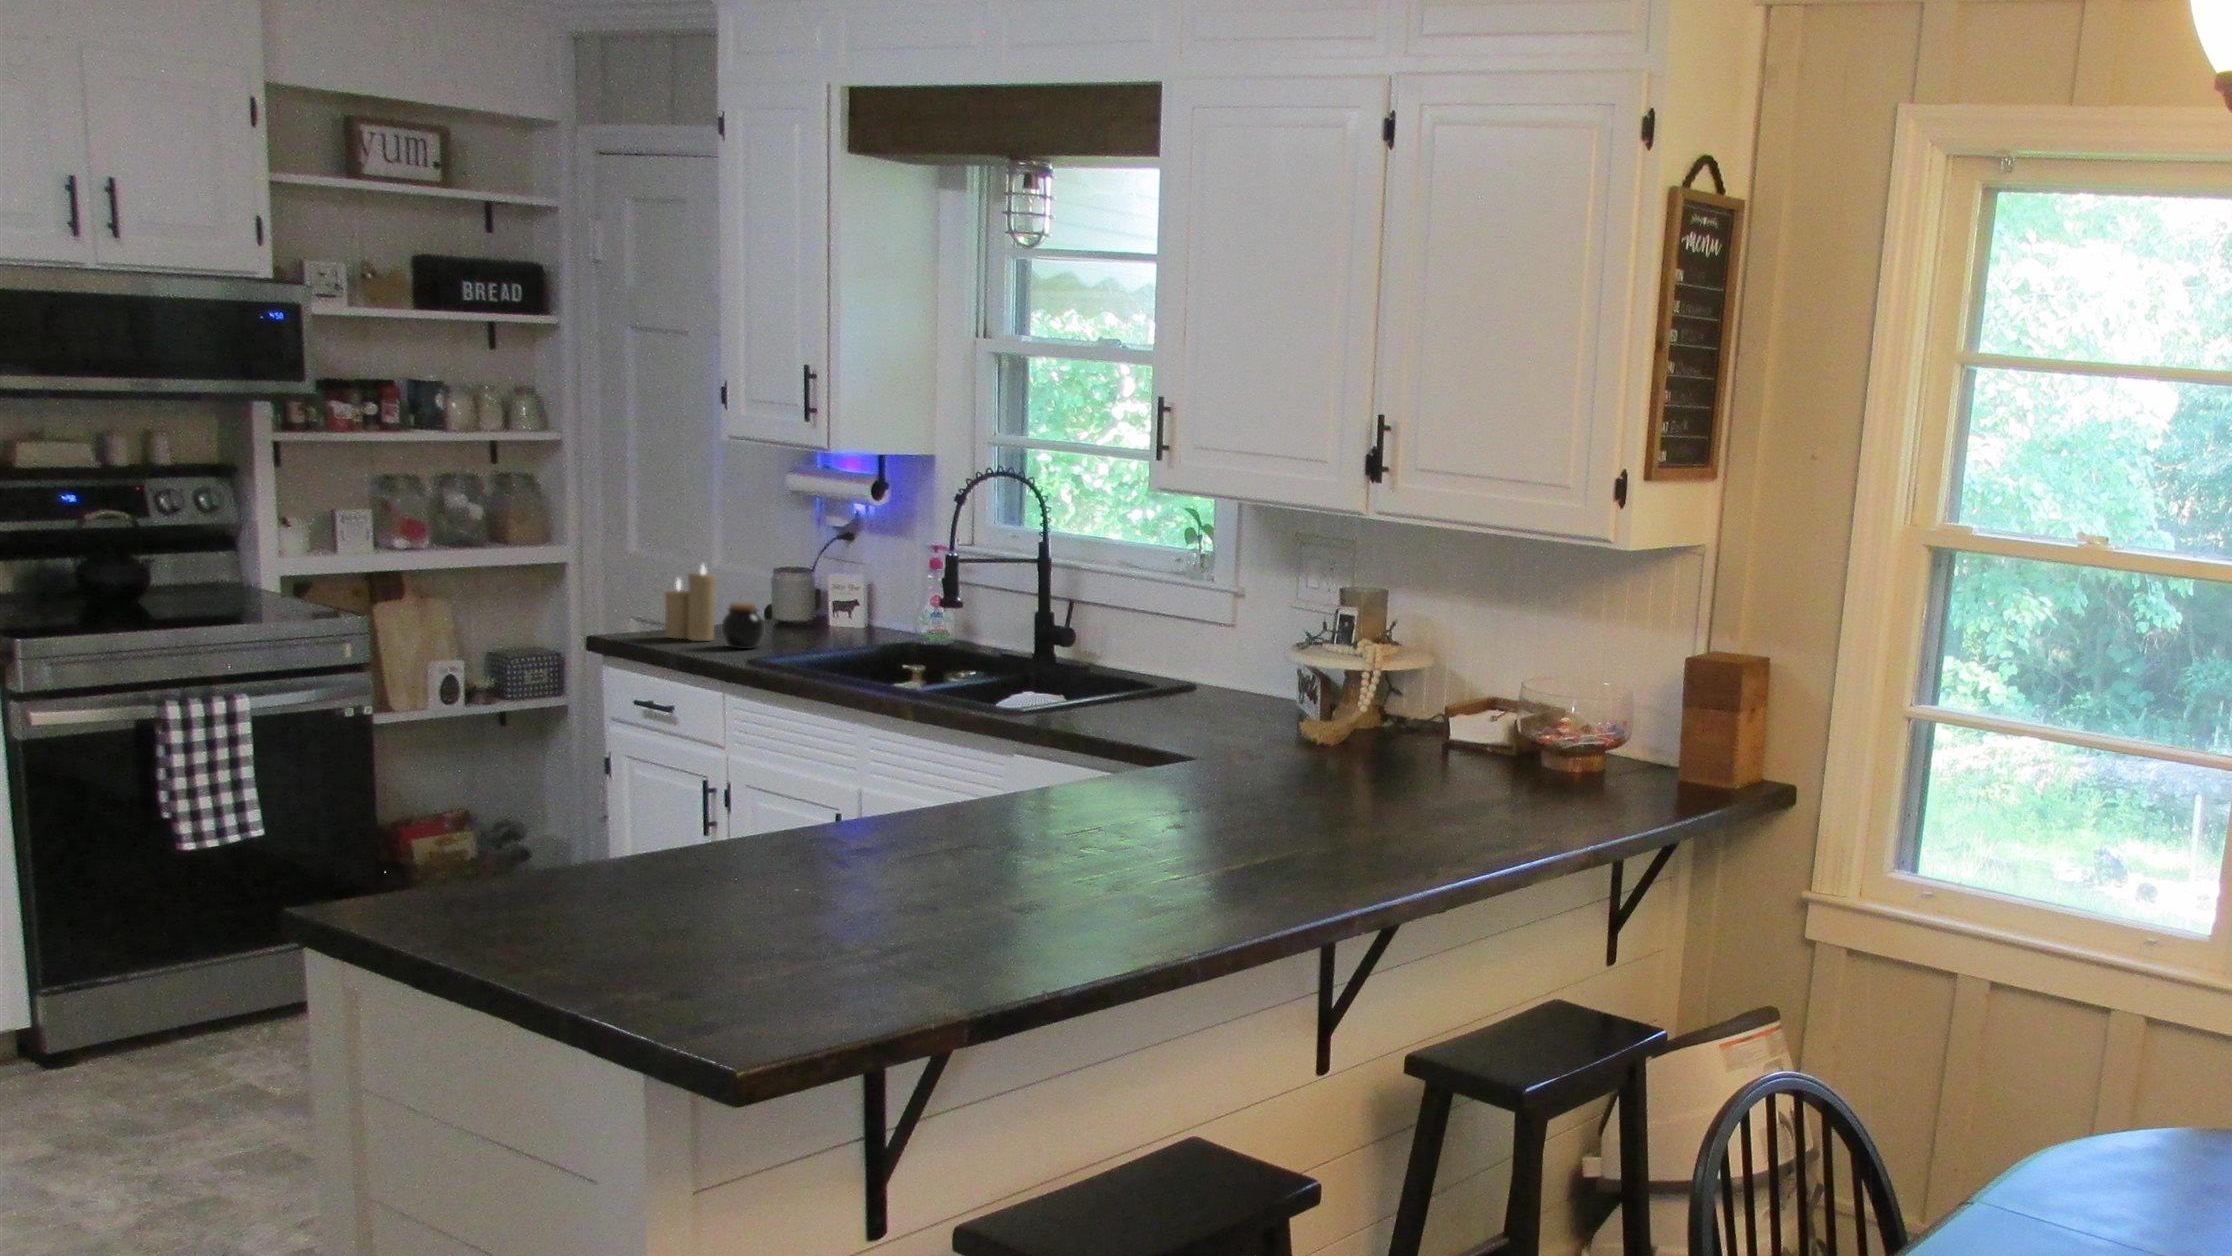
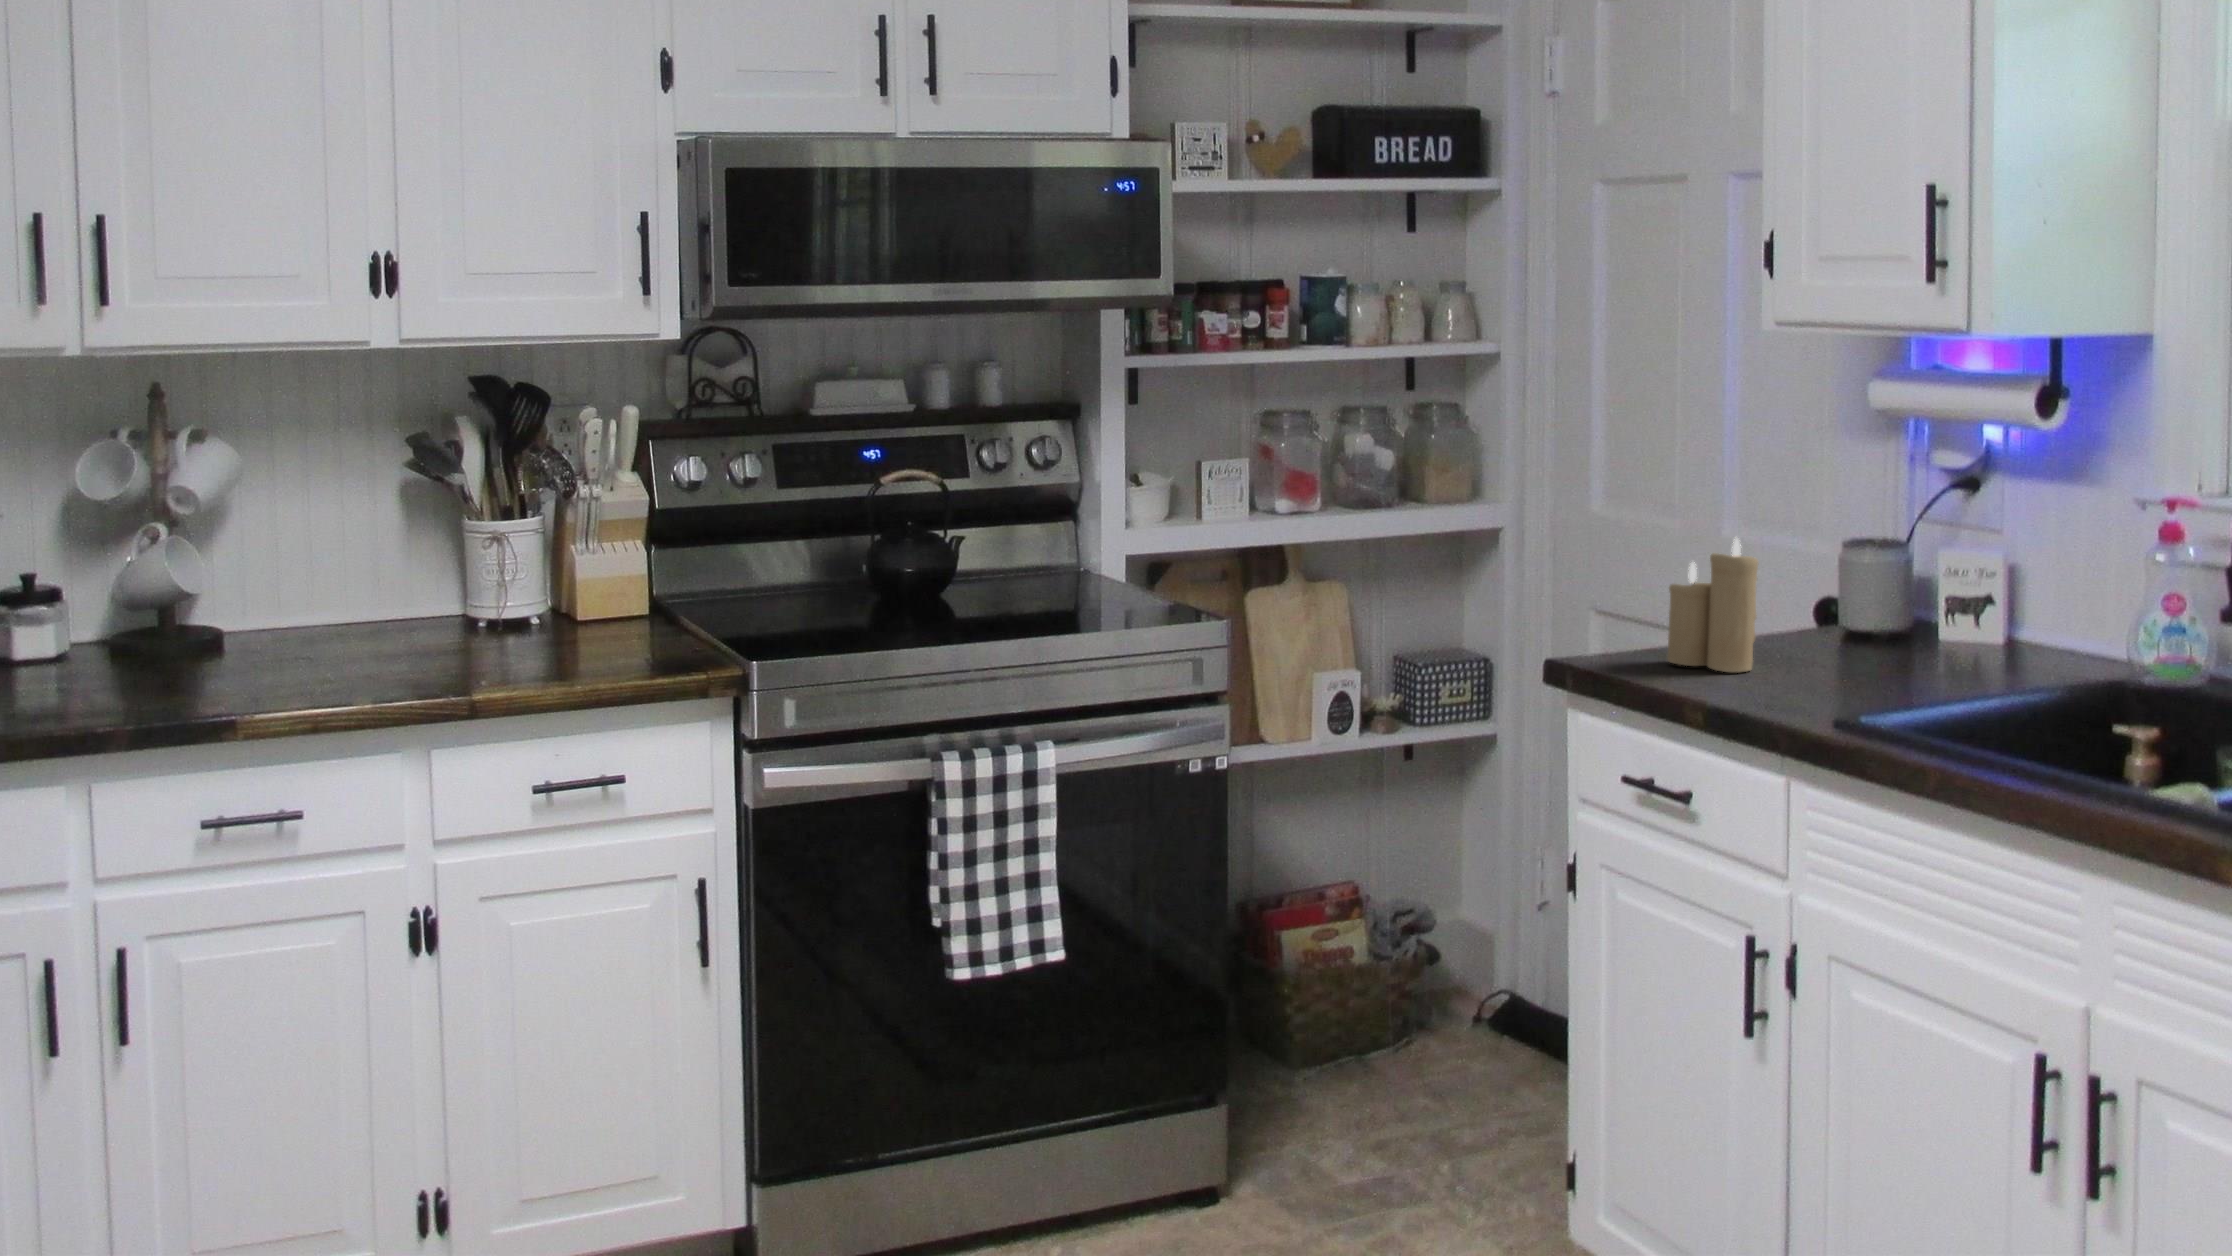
jar: present [722,602,764,649] -> none [1775,607,1853,693]

